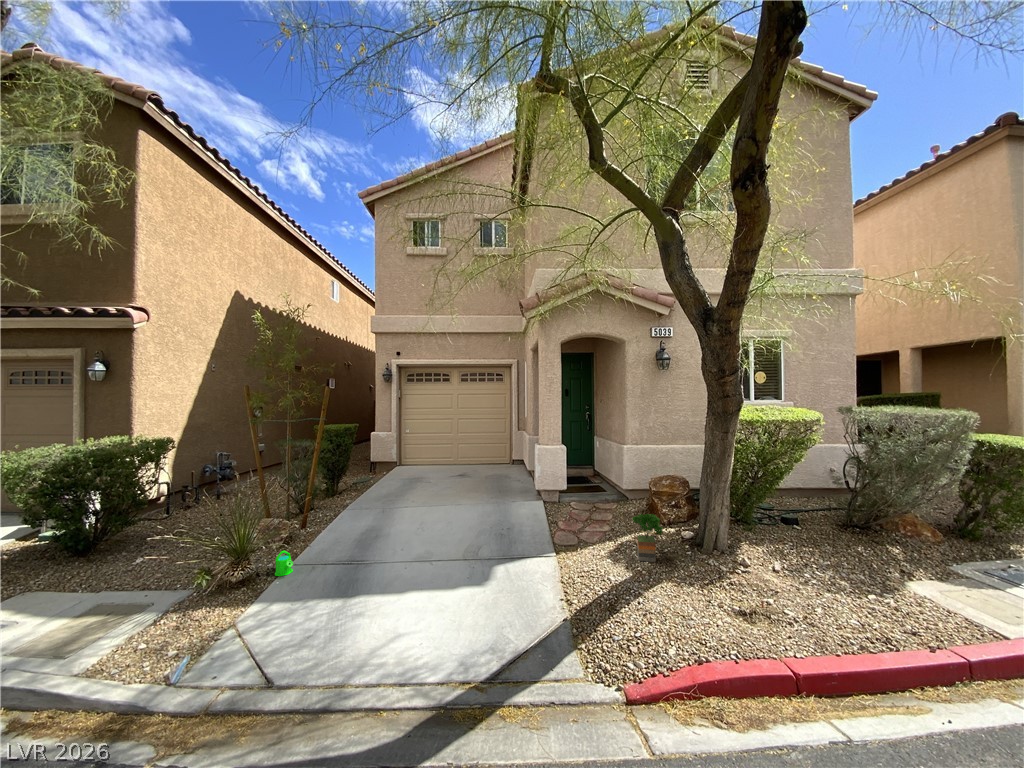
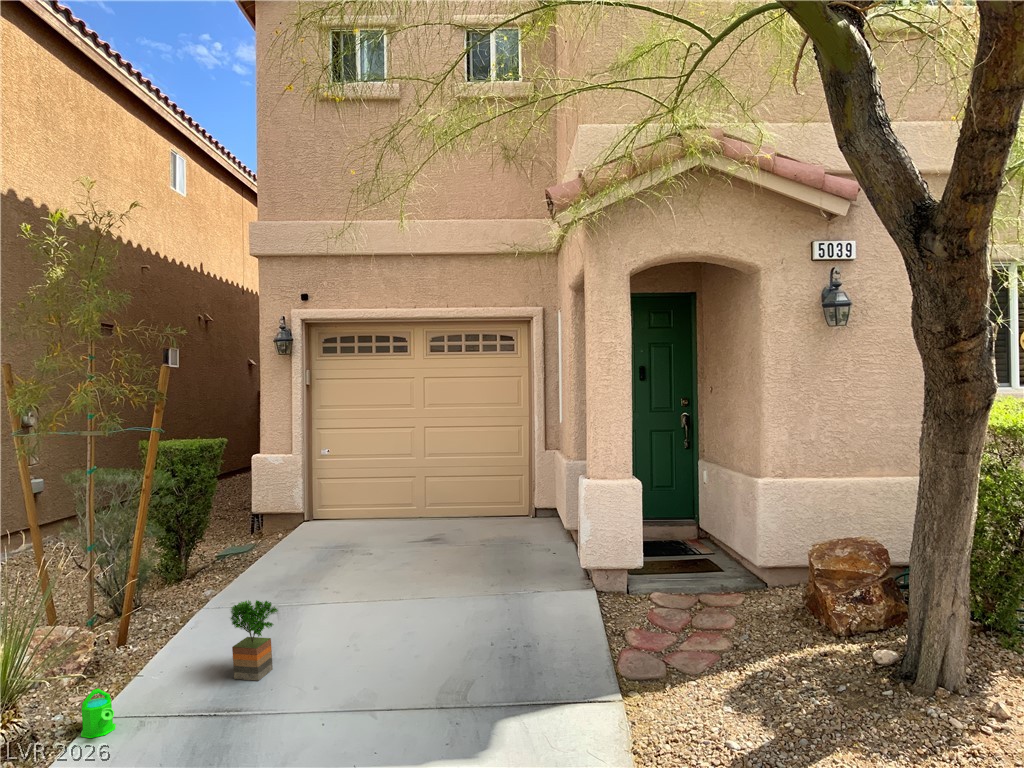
potted tree: present [633,514,663,562] -> present [231,600,278,681]

